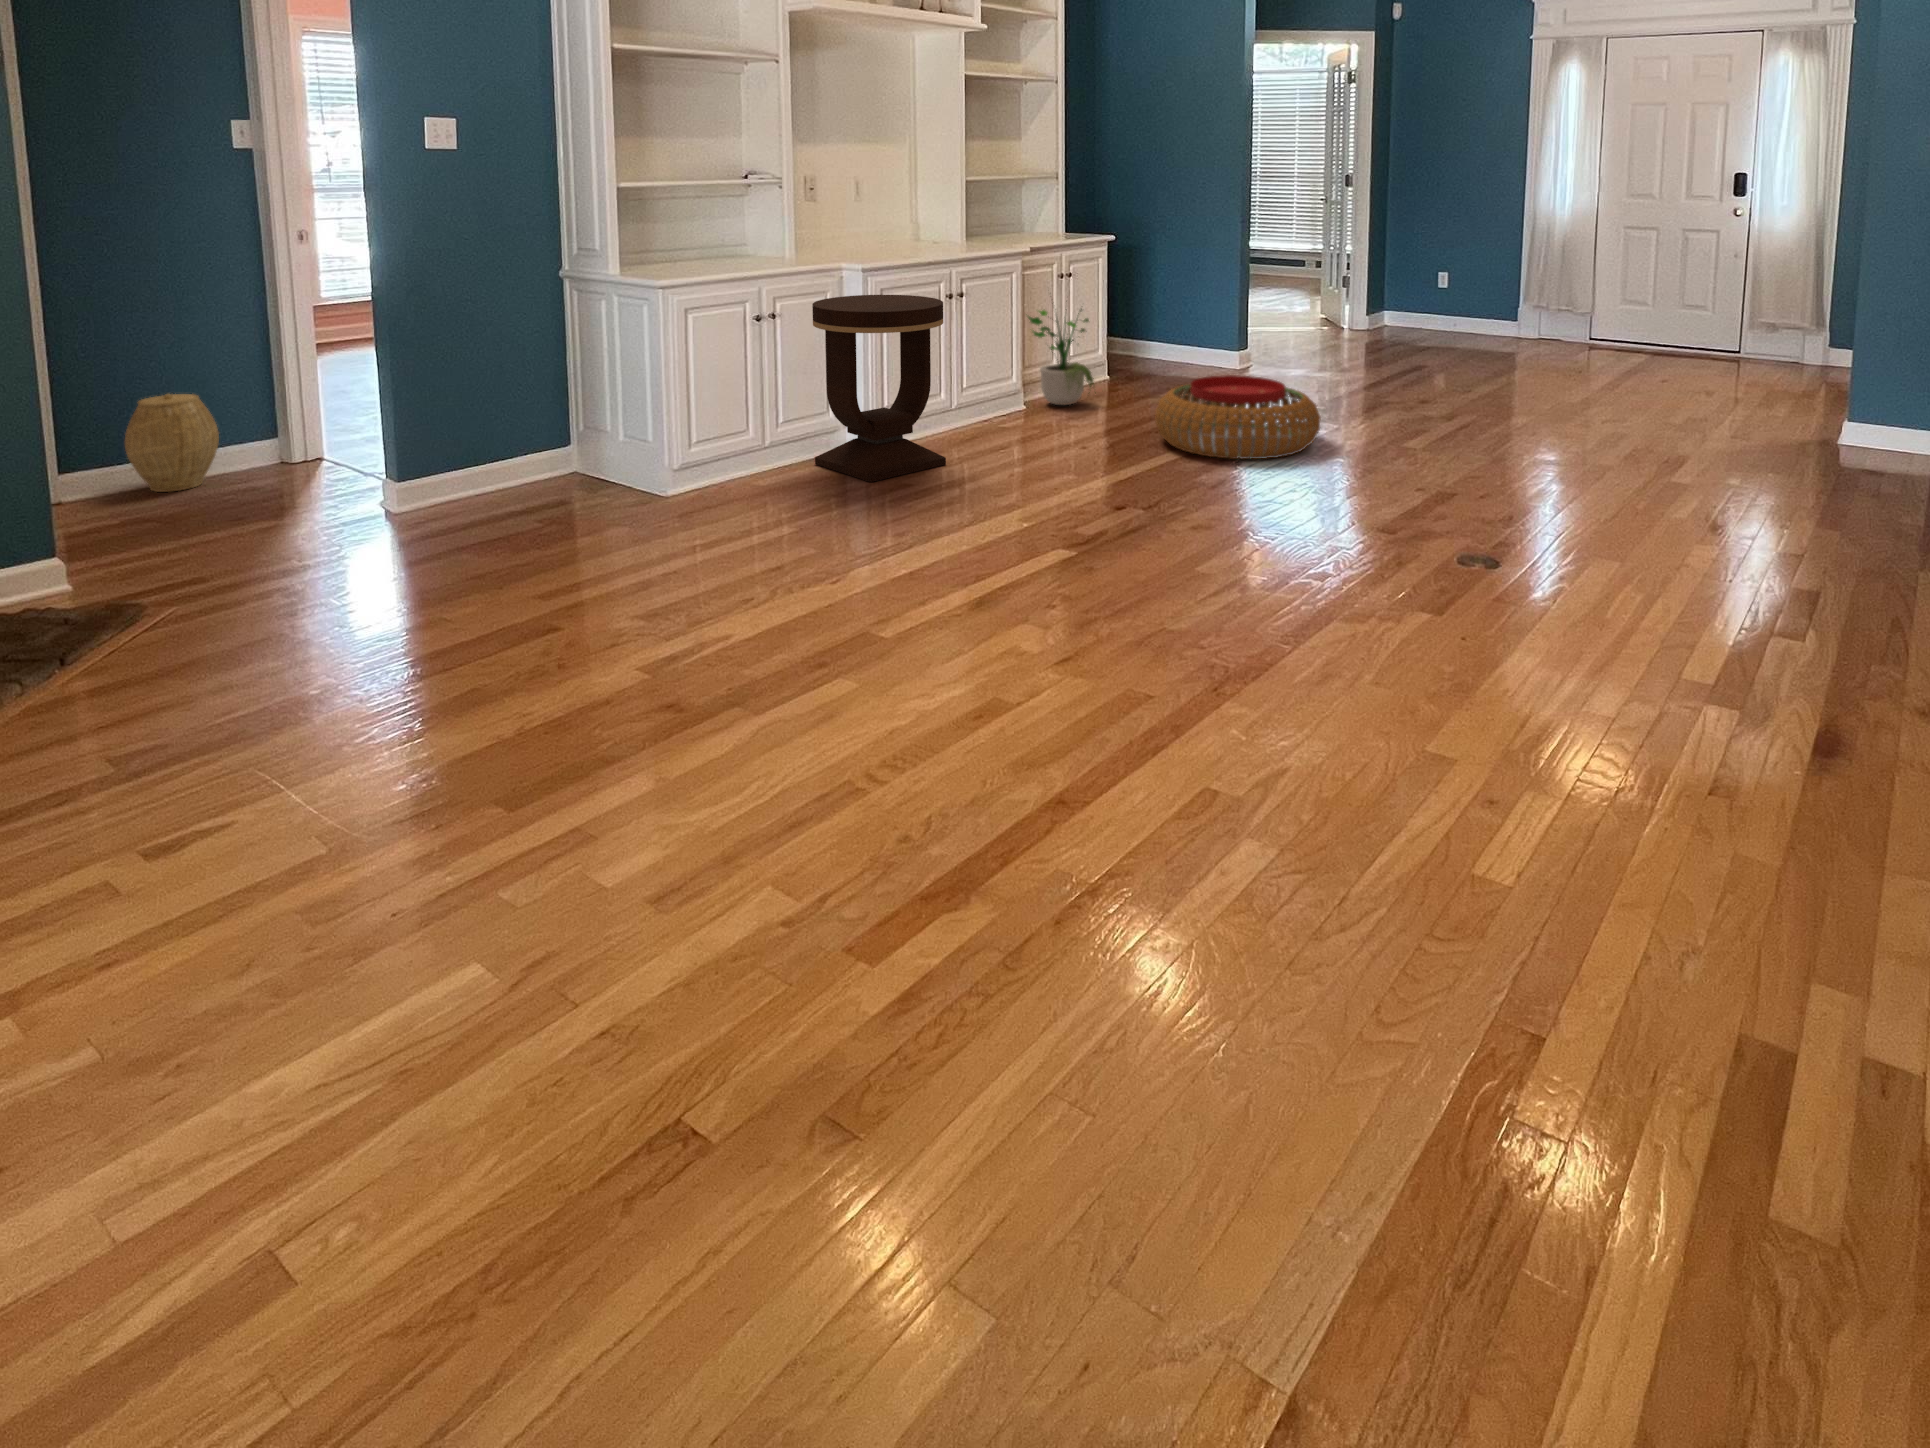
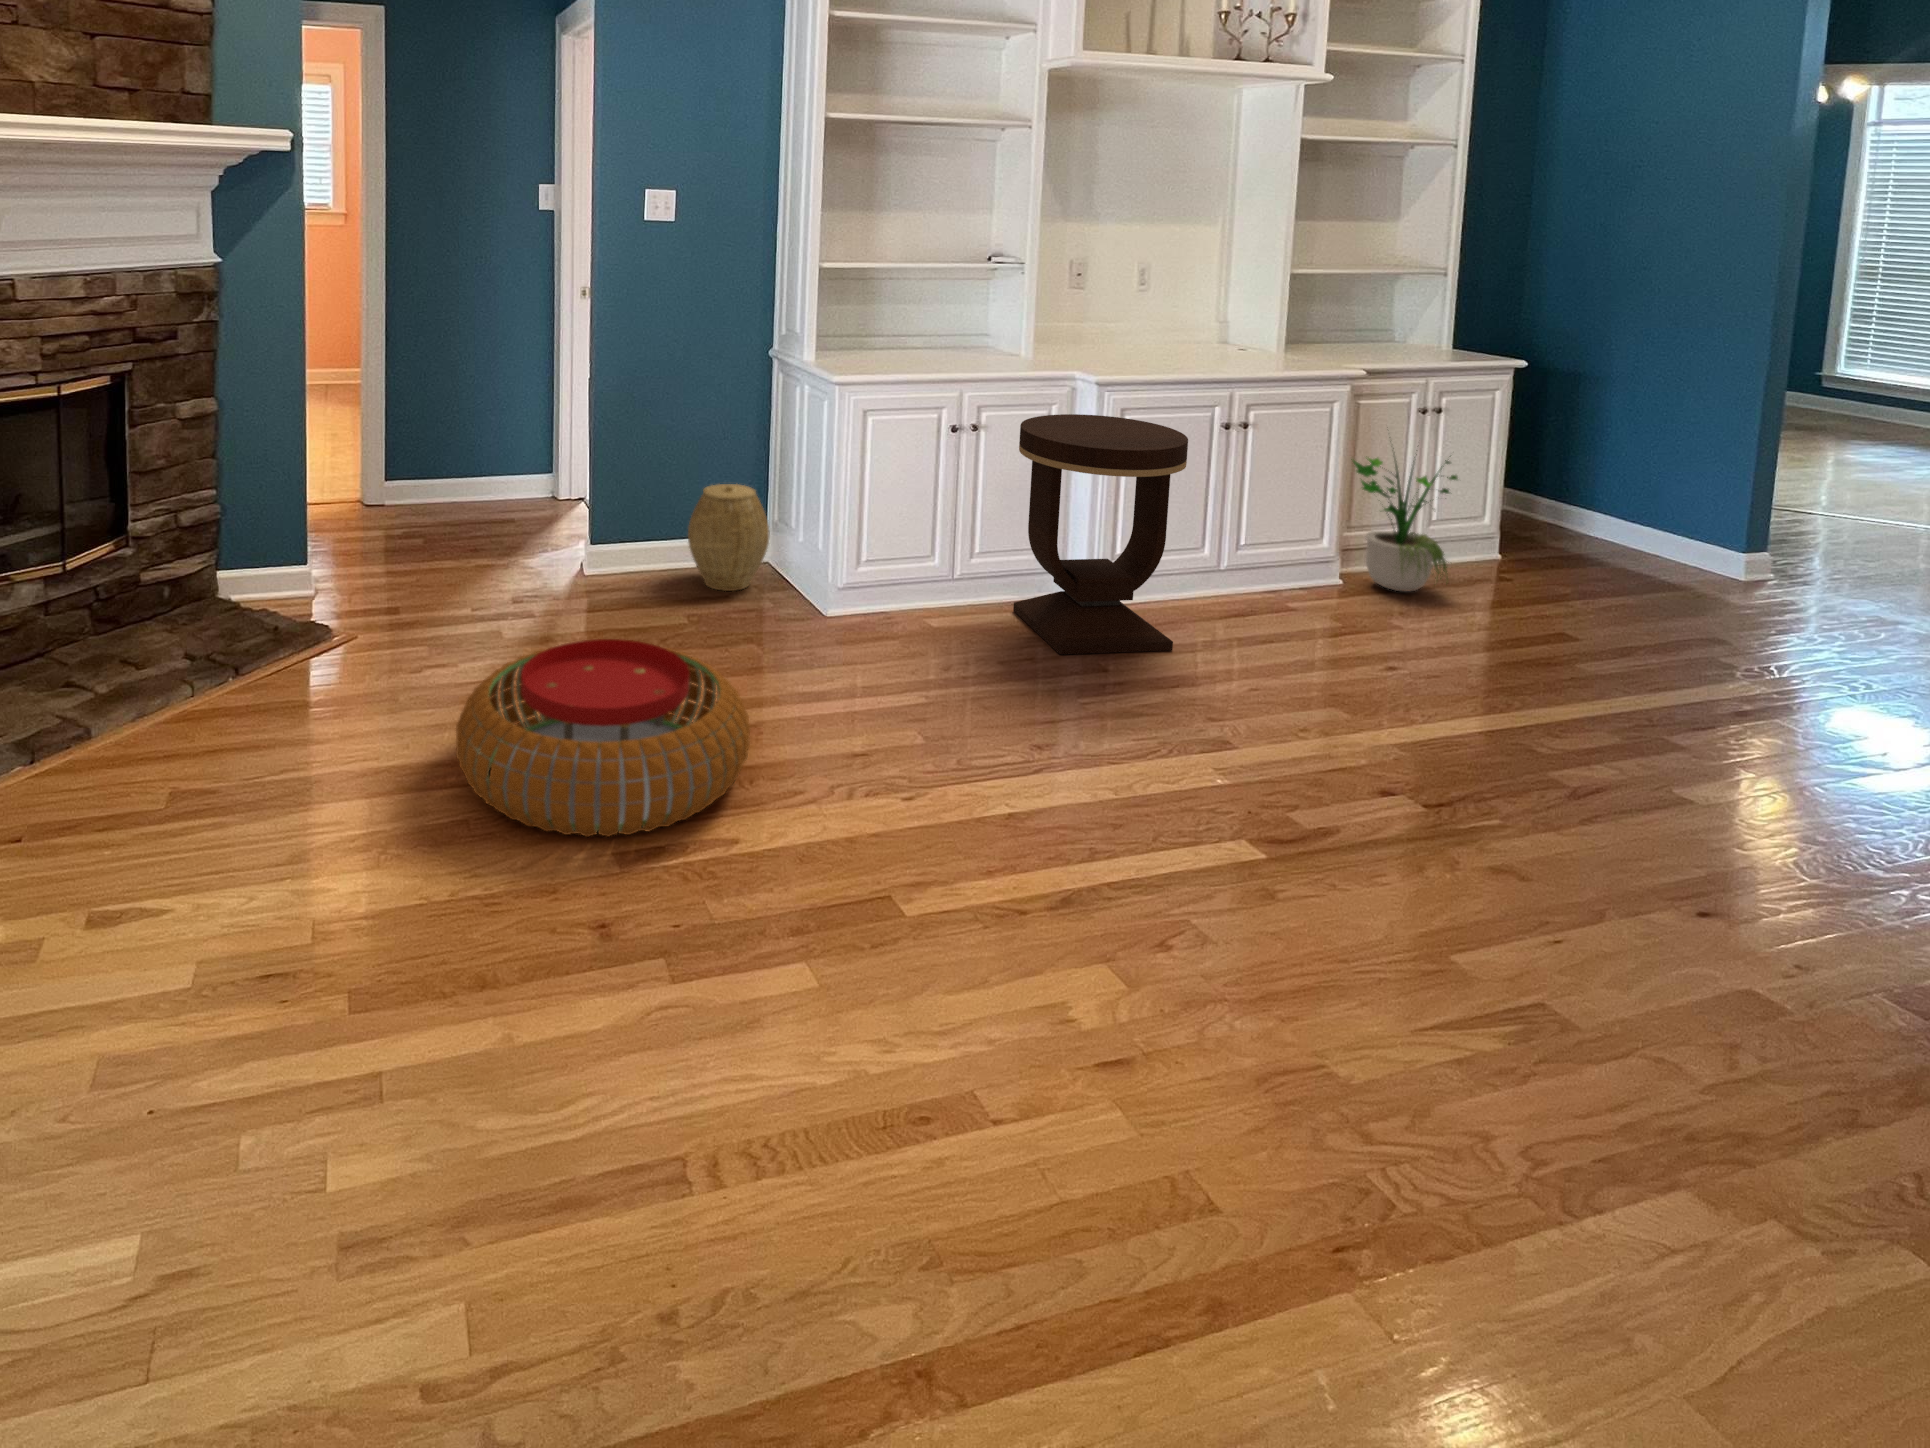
pouf: present [1155,375,1321,459] -> present [456,639,750,837]
woven basket: present [125,394,219,492] -> present [688,484,770,591]

